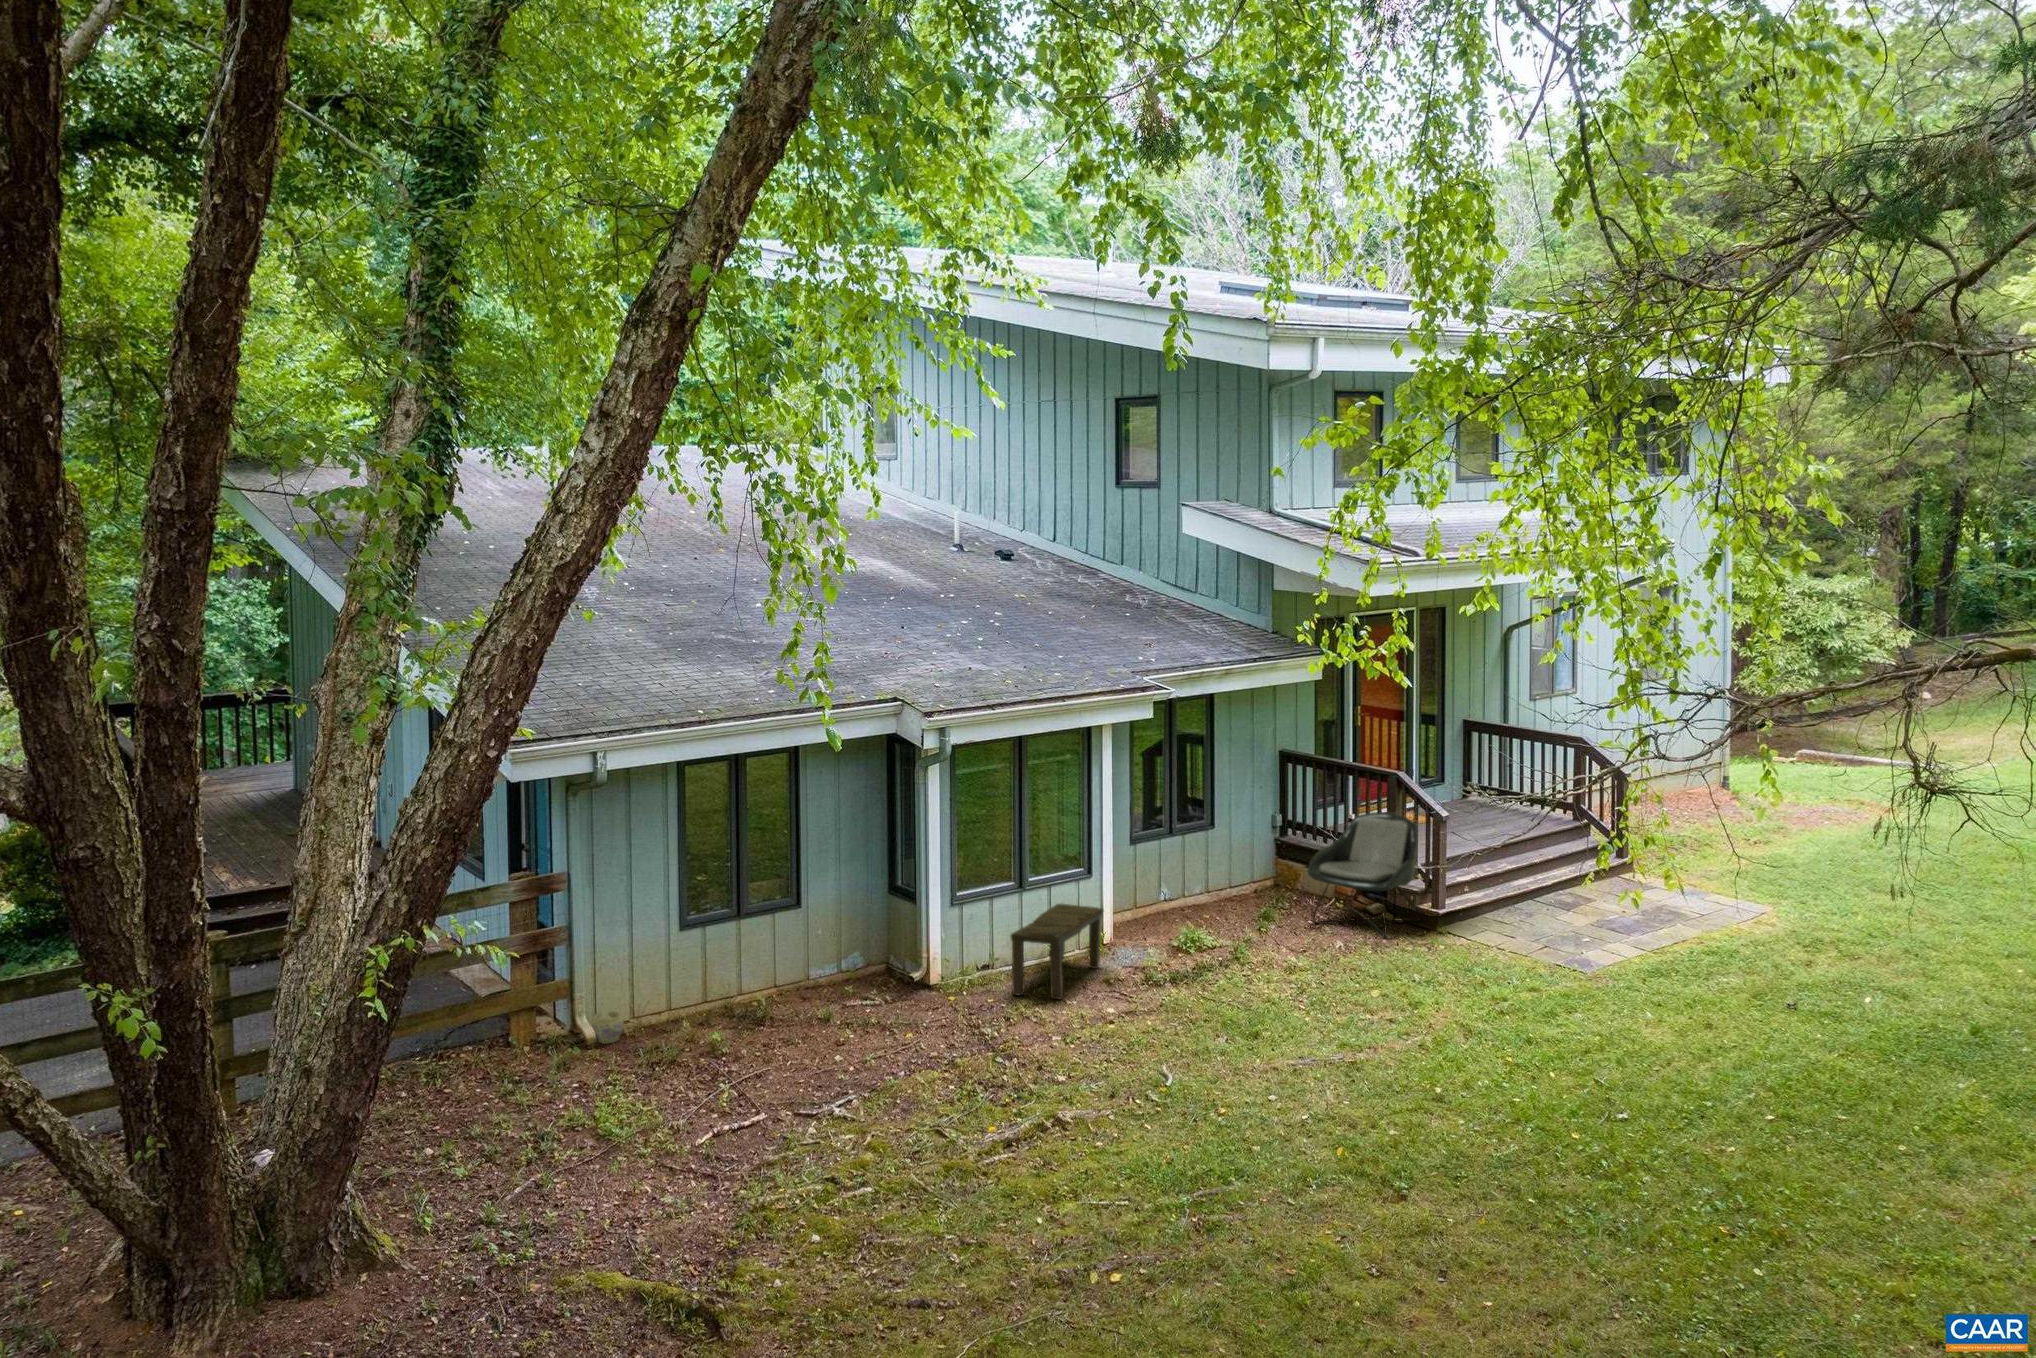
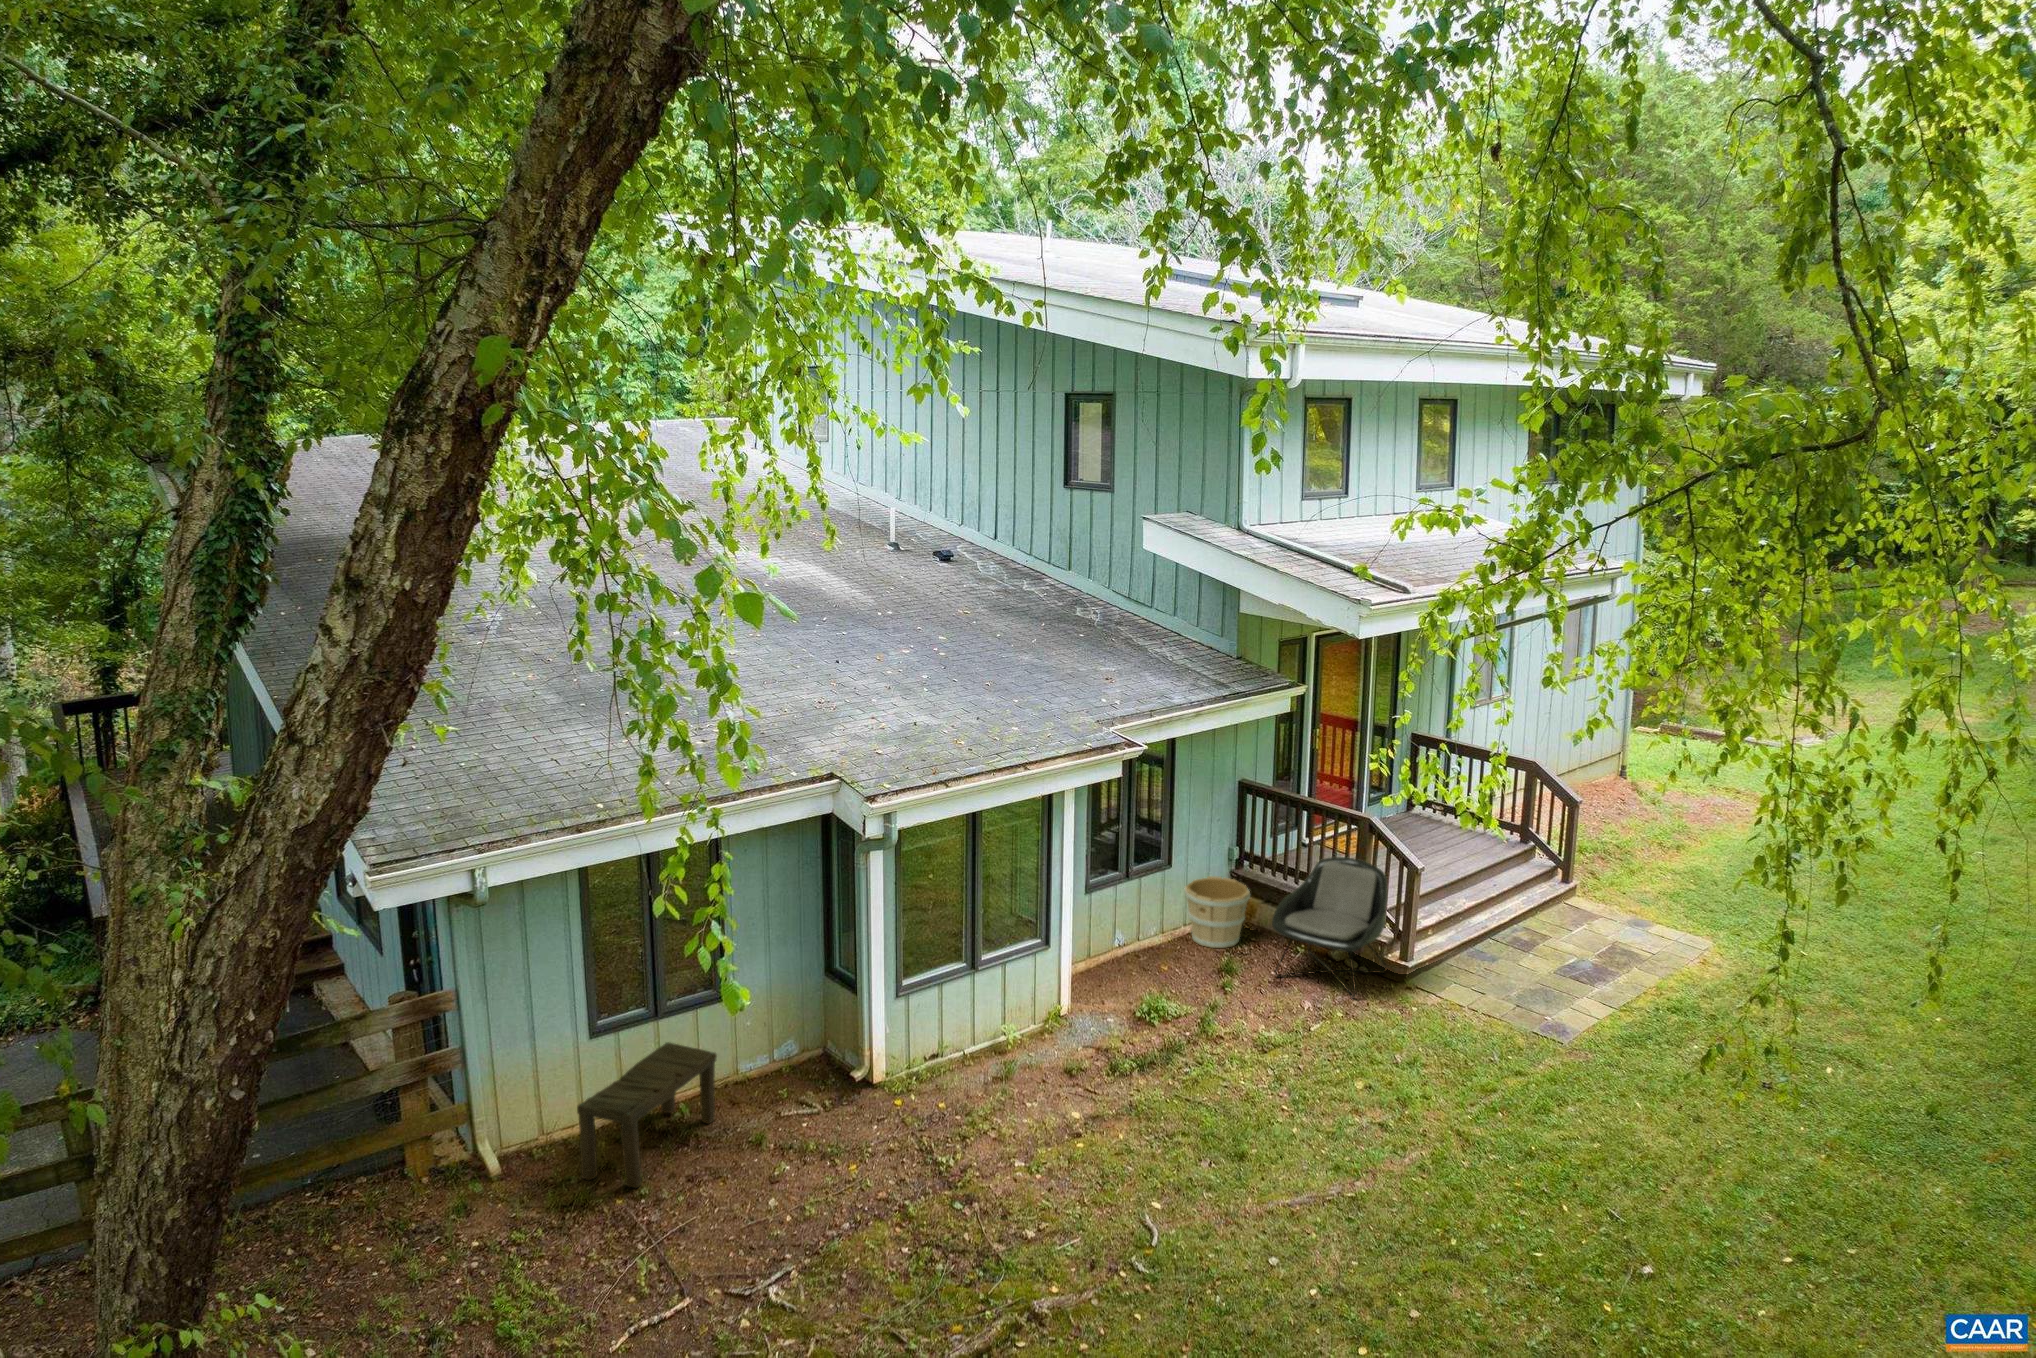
wooden bucket: none [1229,840,1292,905] -> present [1185,876,1250,948]
bench: present [1010,903,1103,999] -> present [577,1042,717,1188]
planter: present [592,1011,624,1044] -> none [488,1139,526,1180]

